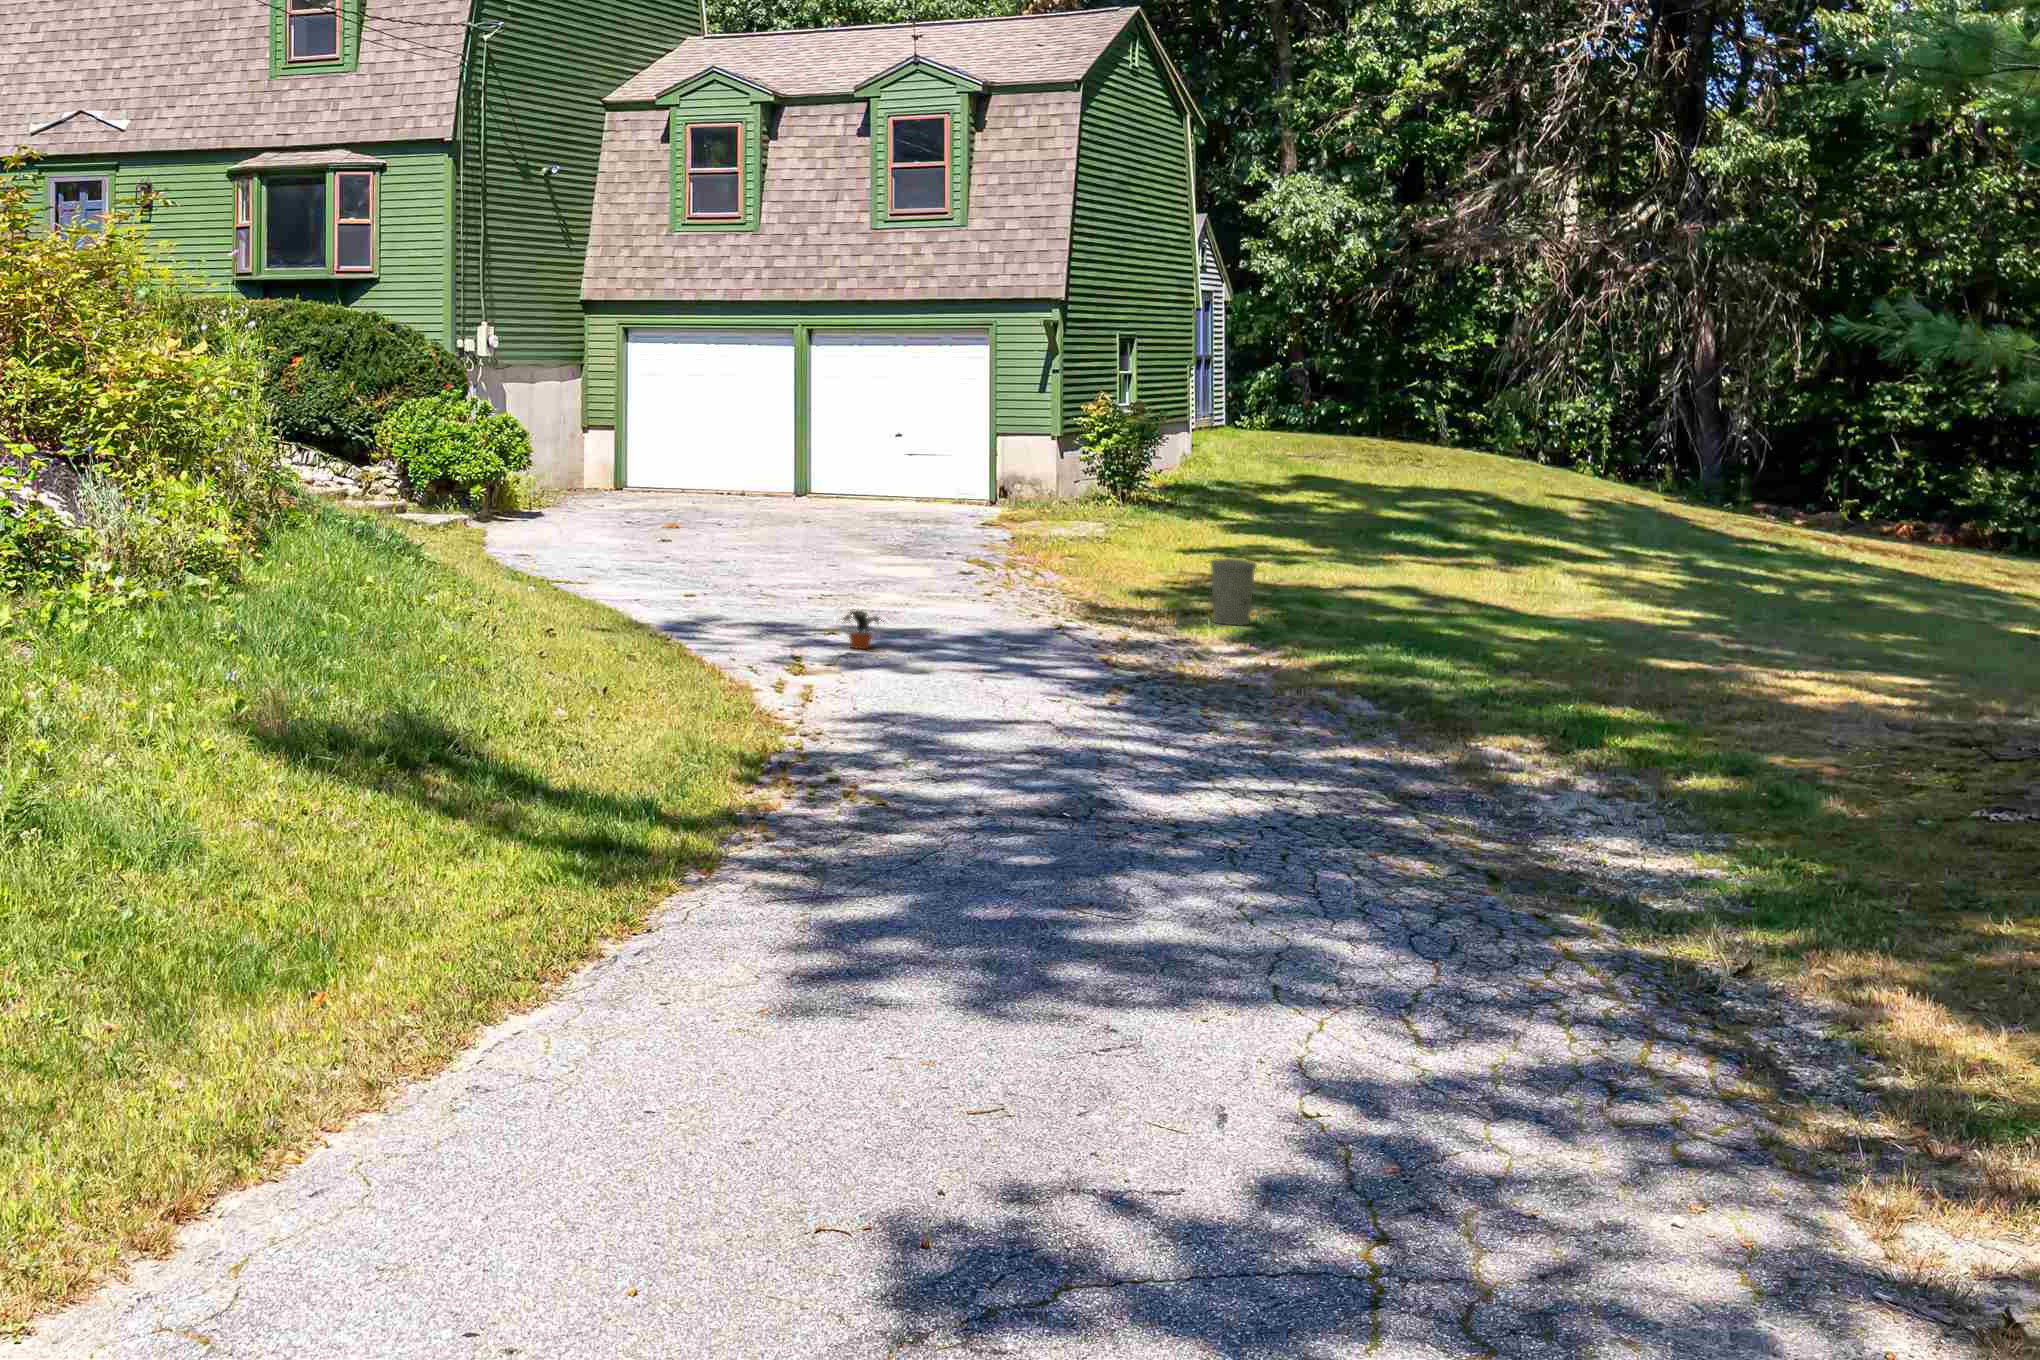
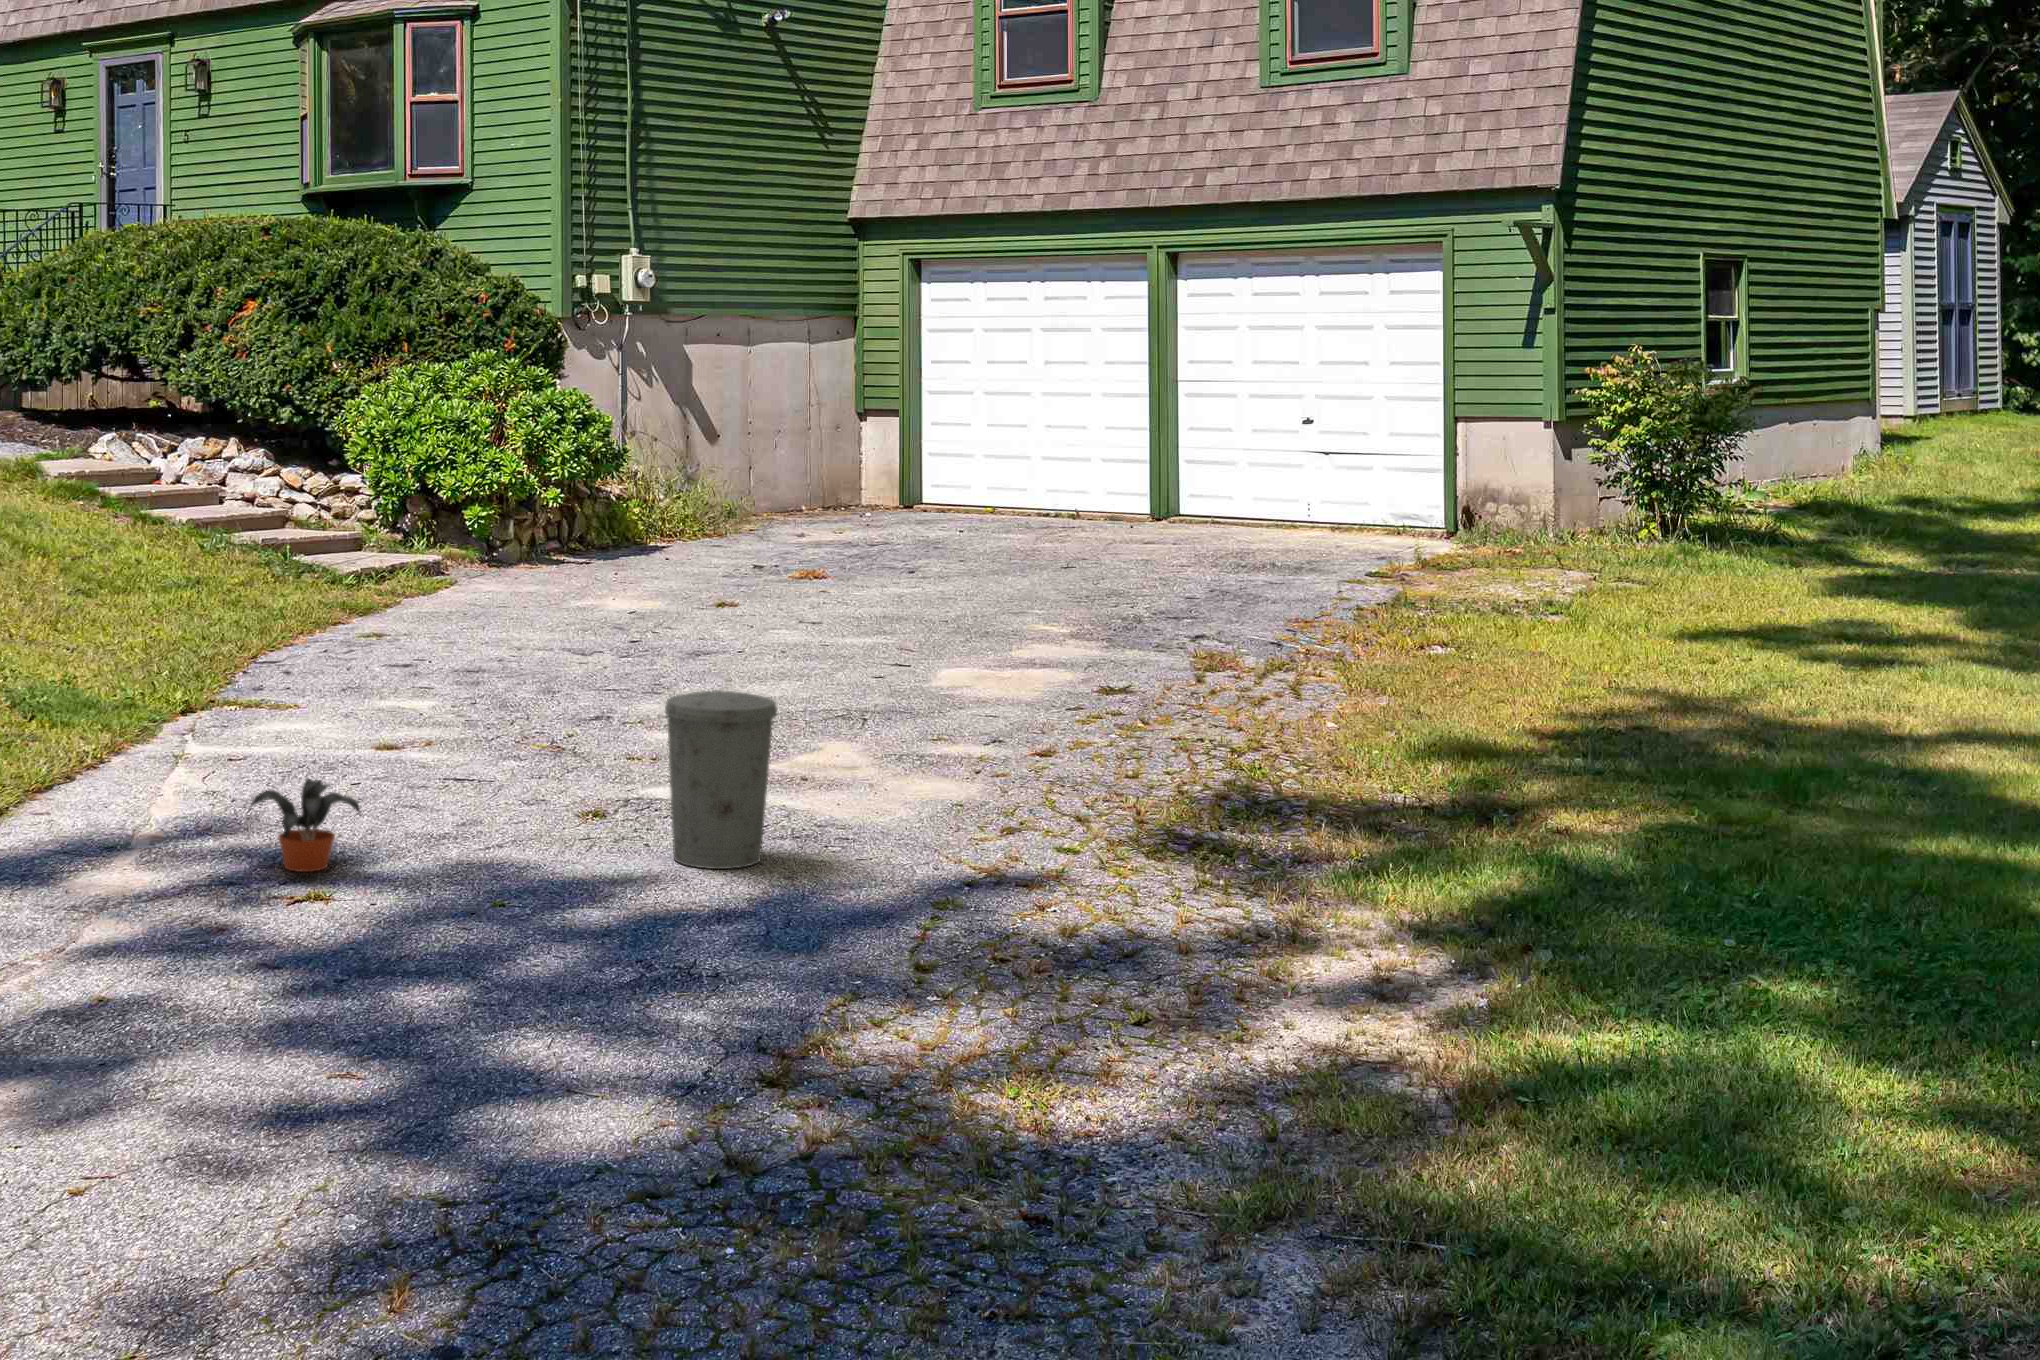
trash can: present [1211,558,1256,625] -> present [665,690,777,869]

